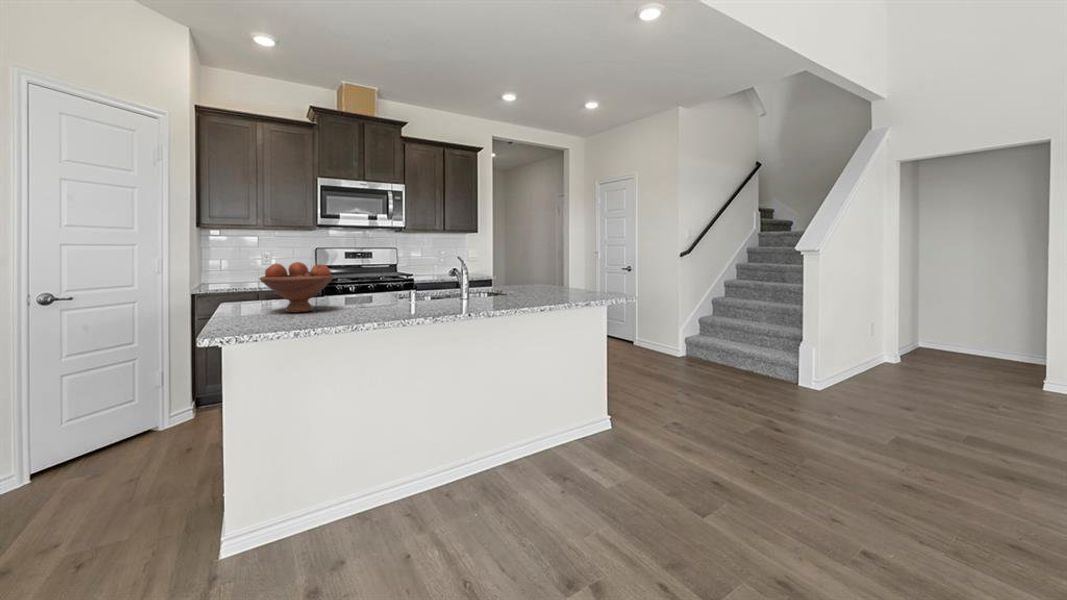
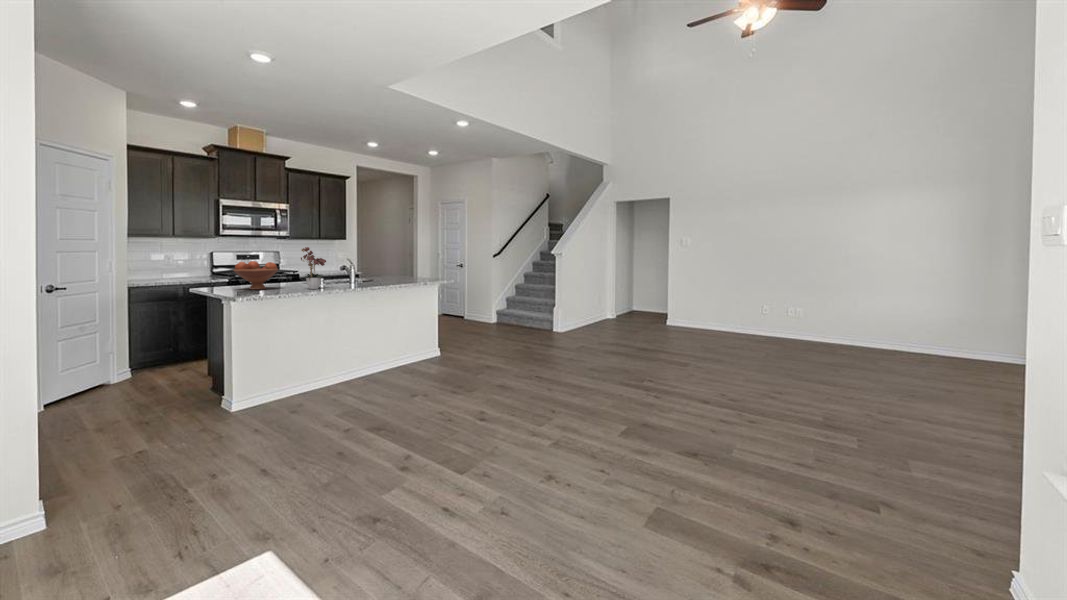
flower arrangement: none [359,233,413,314] -> present [301,247,326,289]

